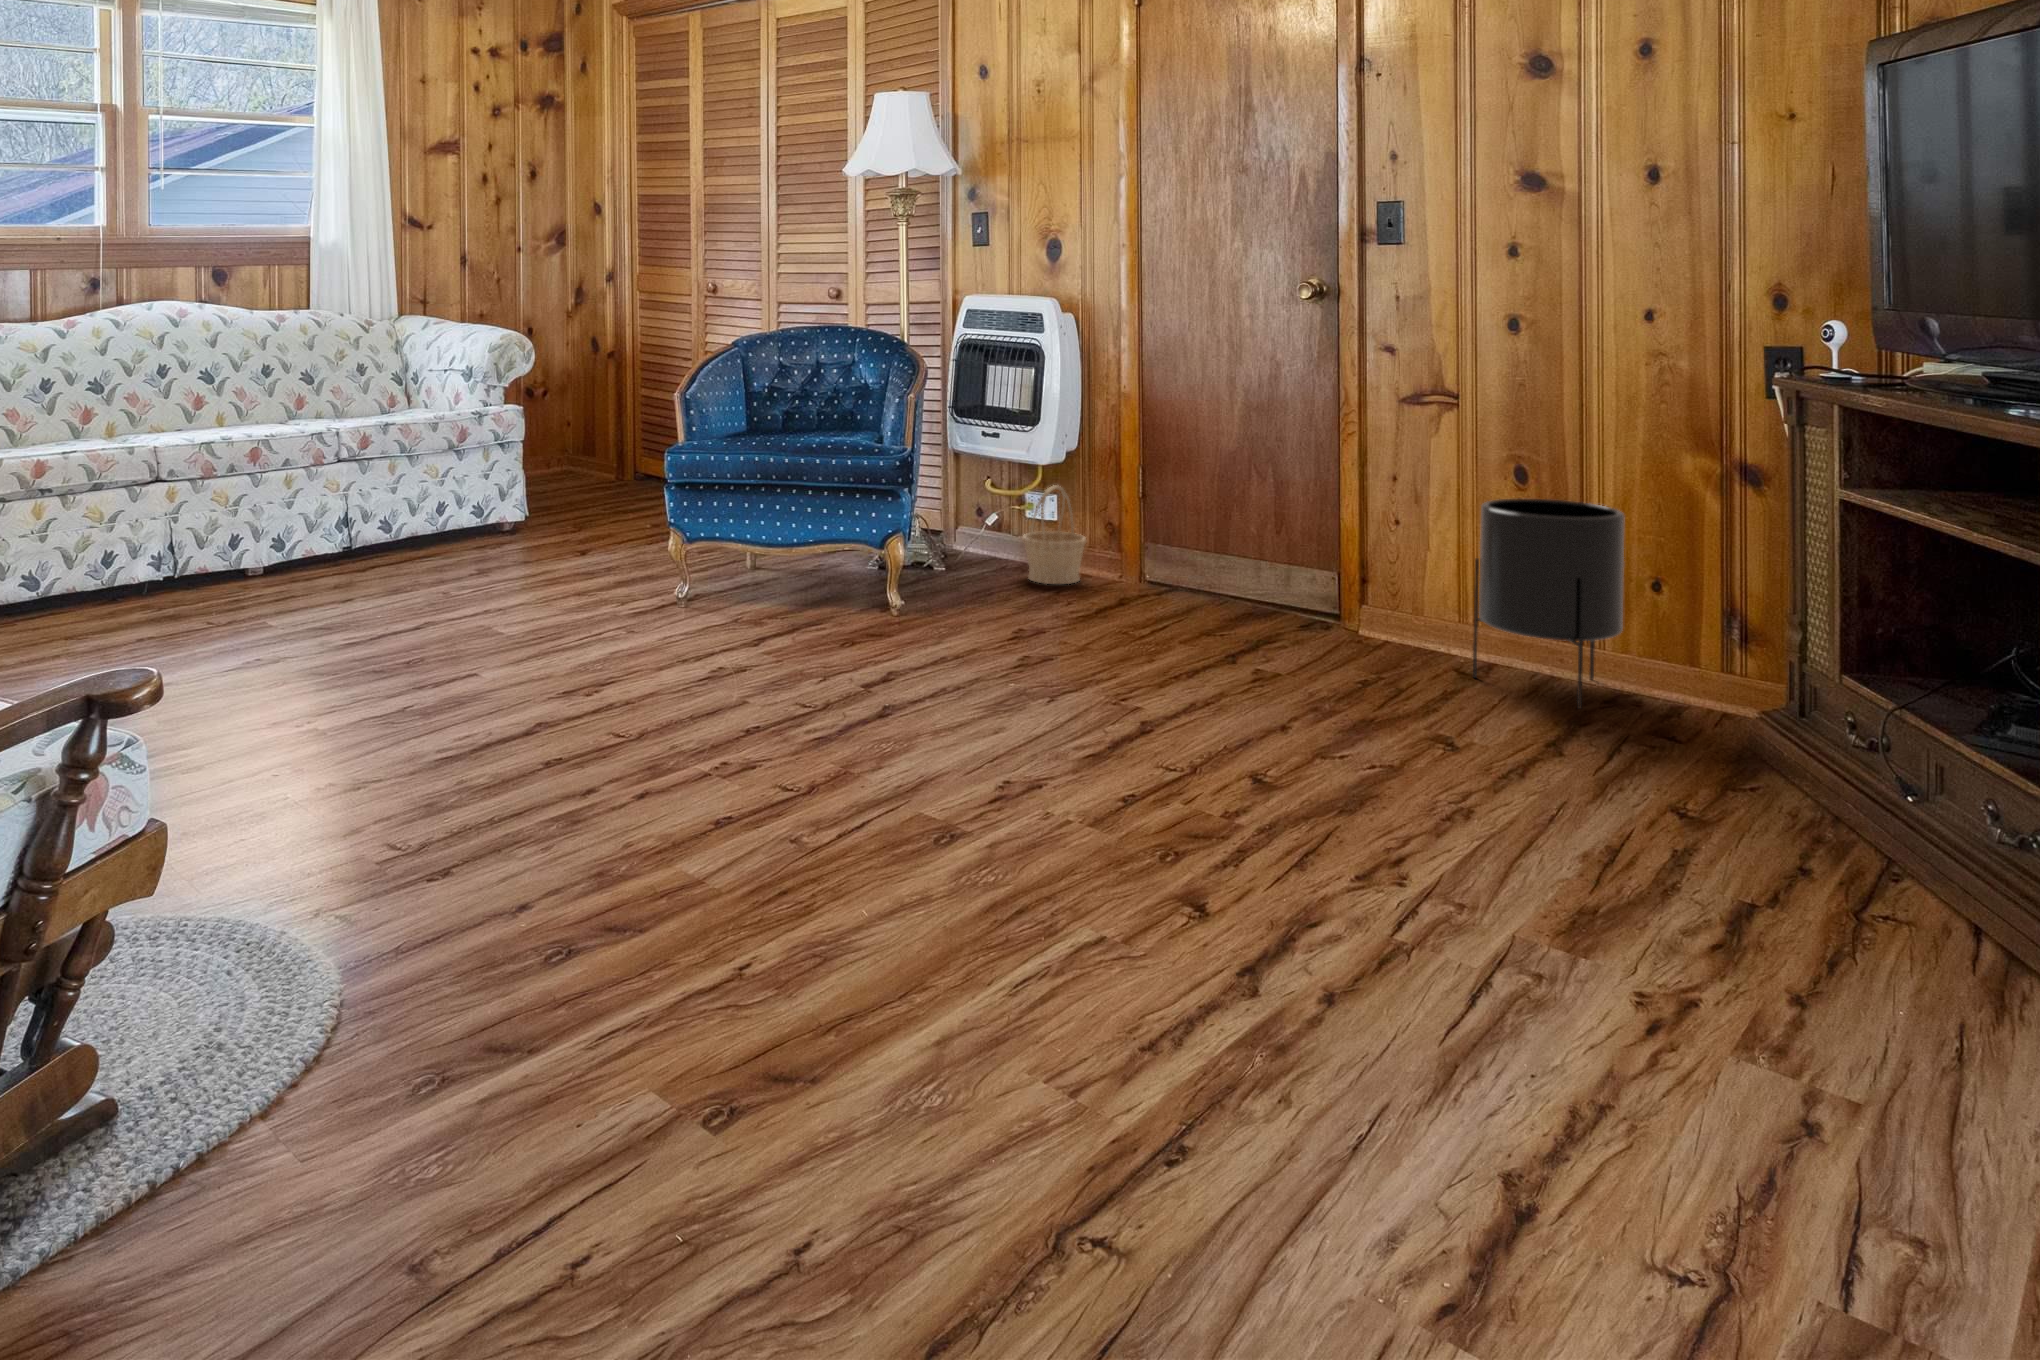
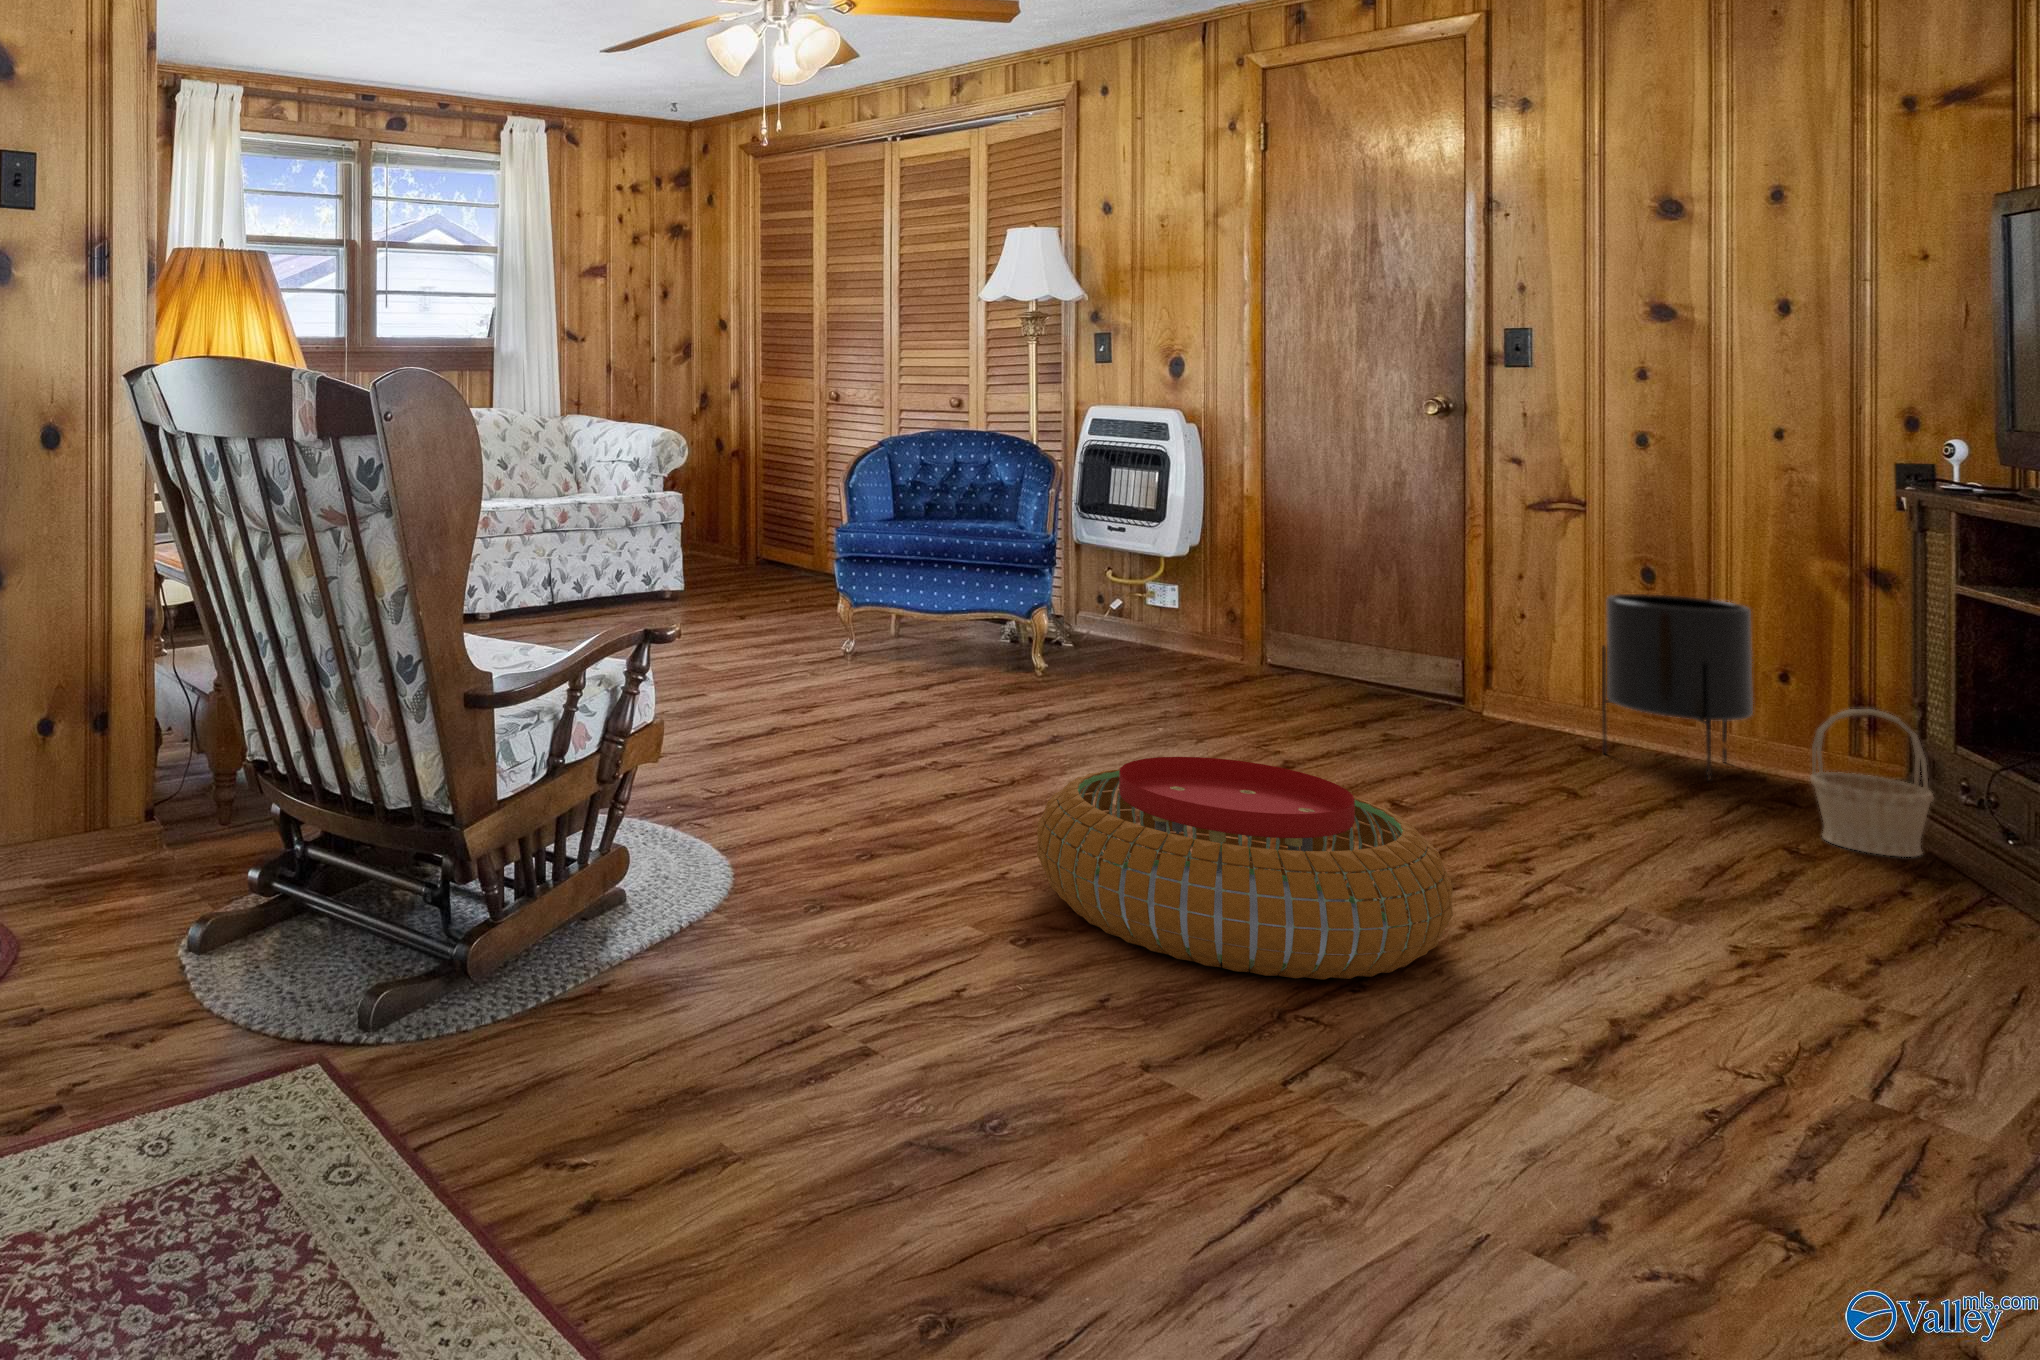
basket: present [1023,485,1086,584] -> present [1810,709,1934,857]
pouf: none [772,786,1305,1155] -> present [1037,757,1453,979]

